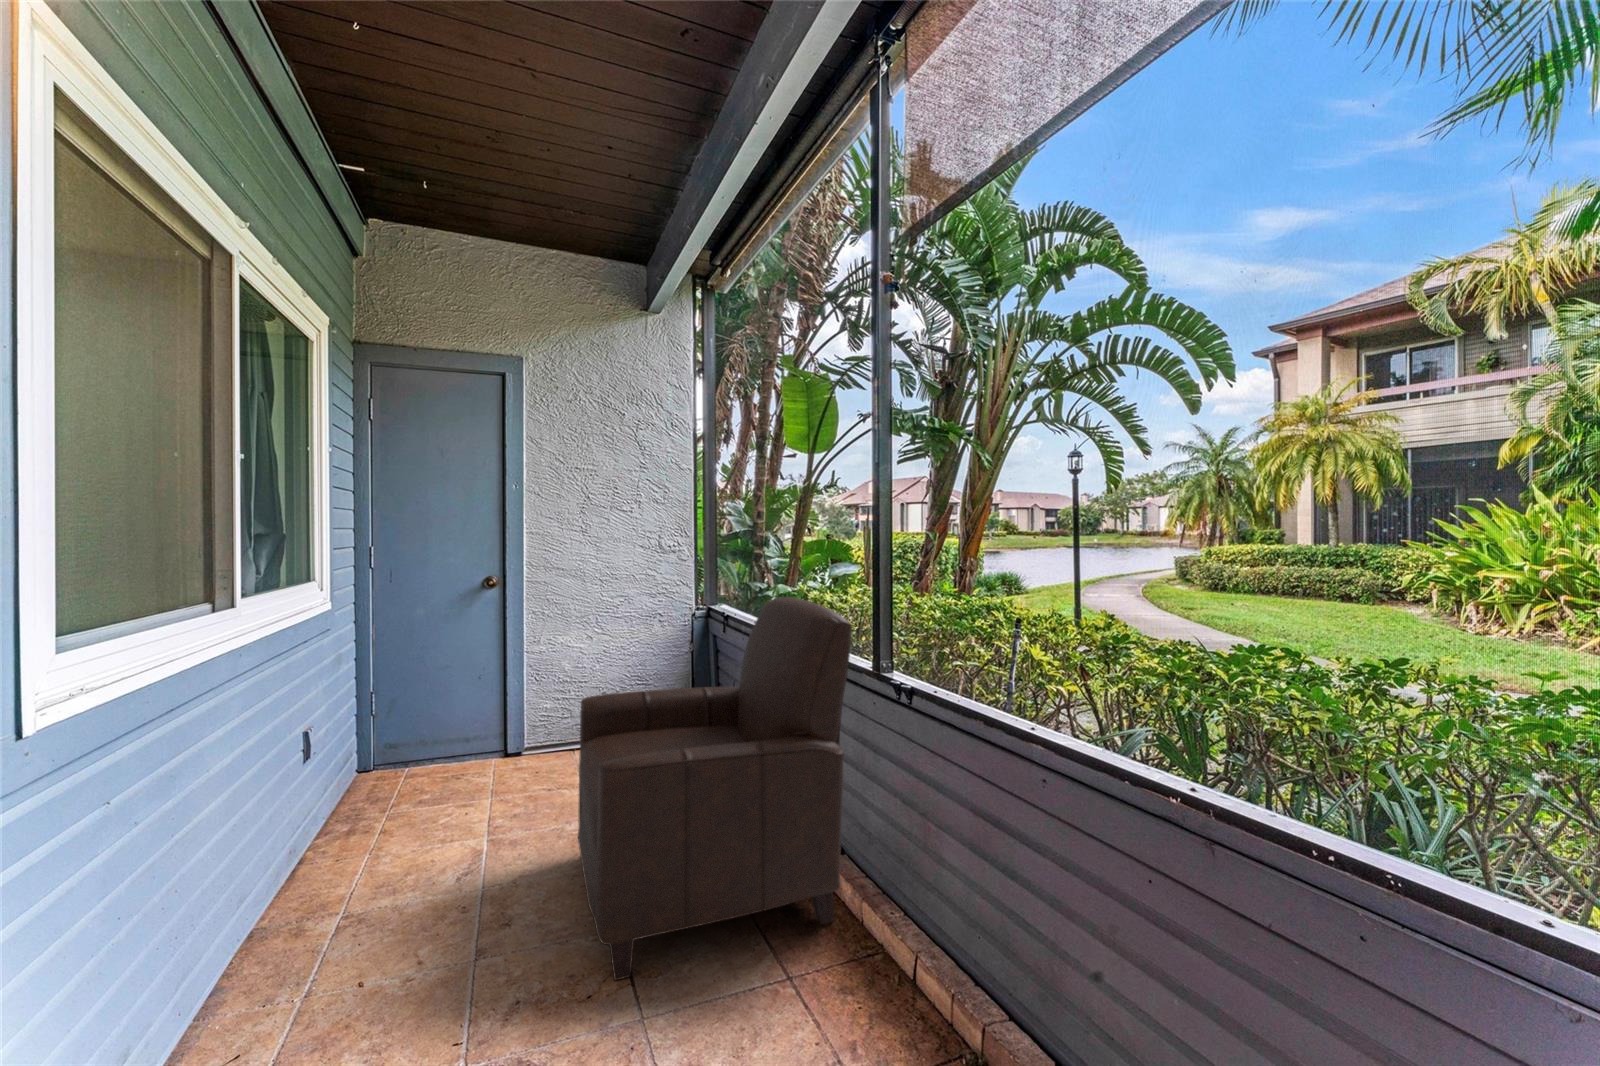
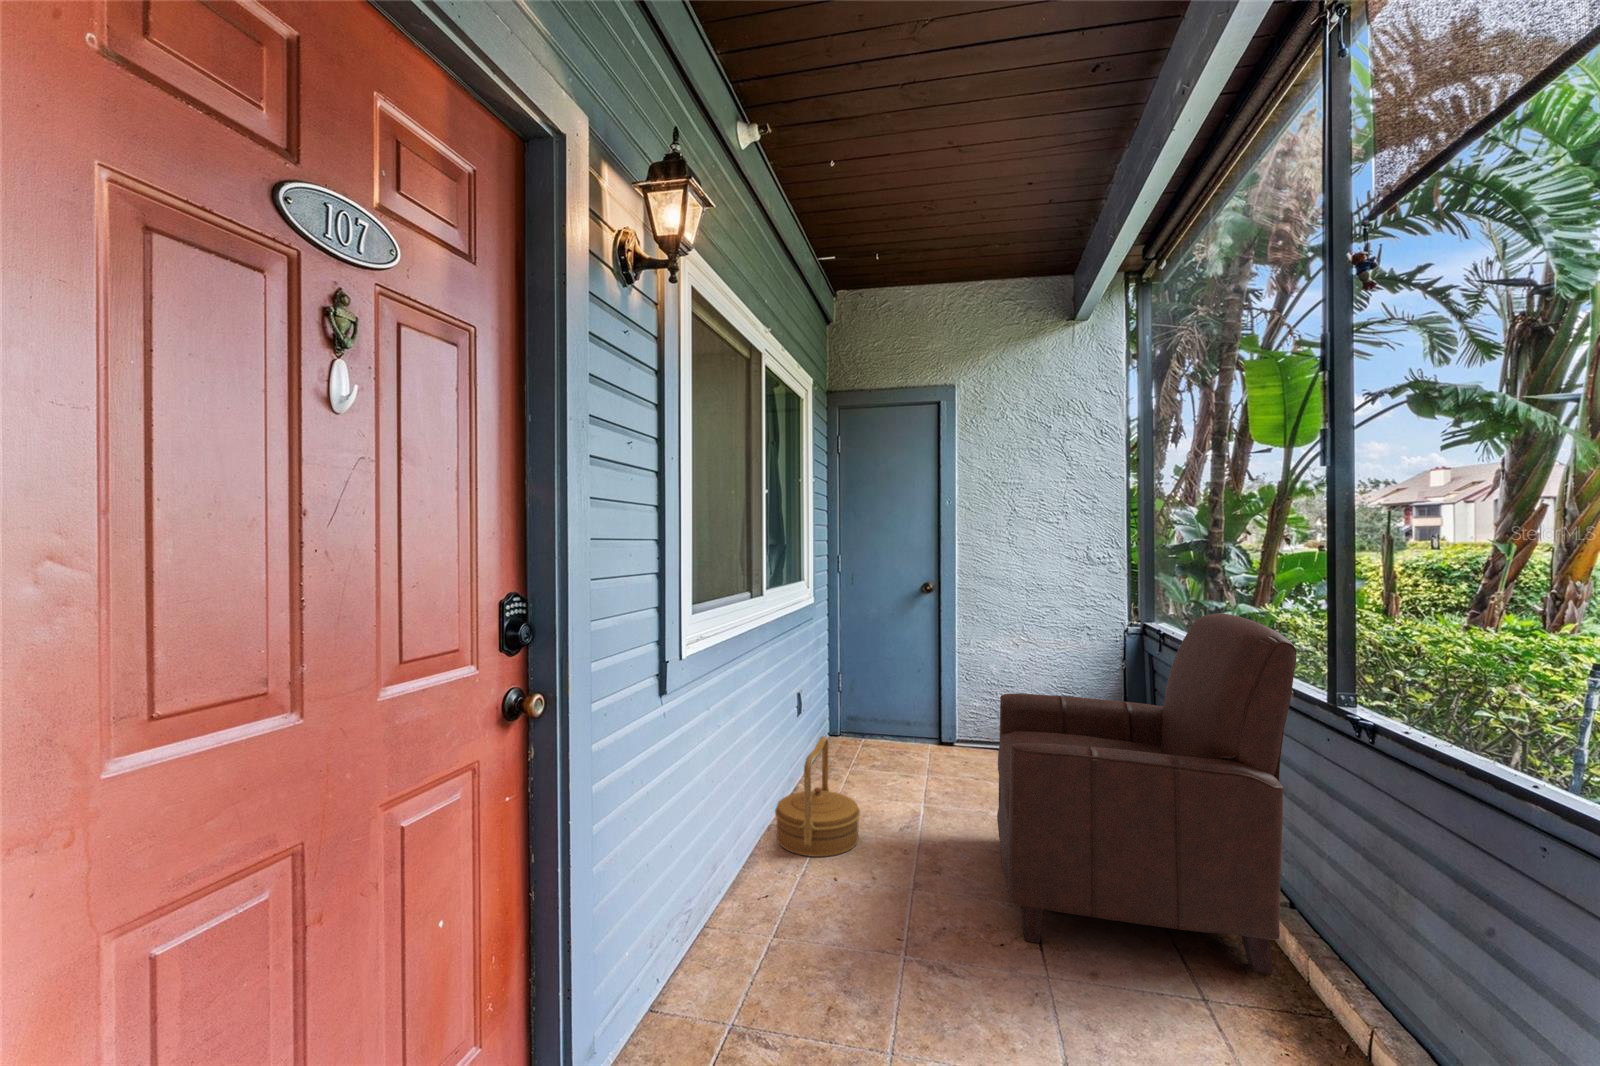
woven basket: none [255,789,399,969] -> present [775,736,860,857]

